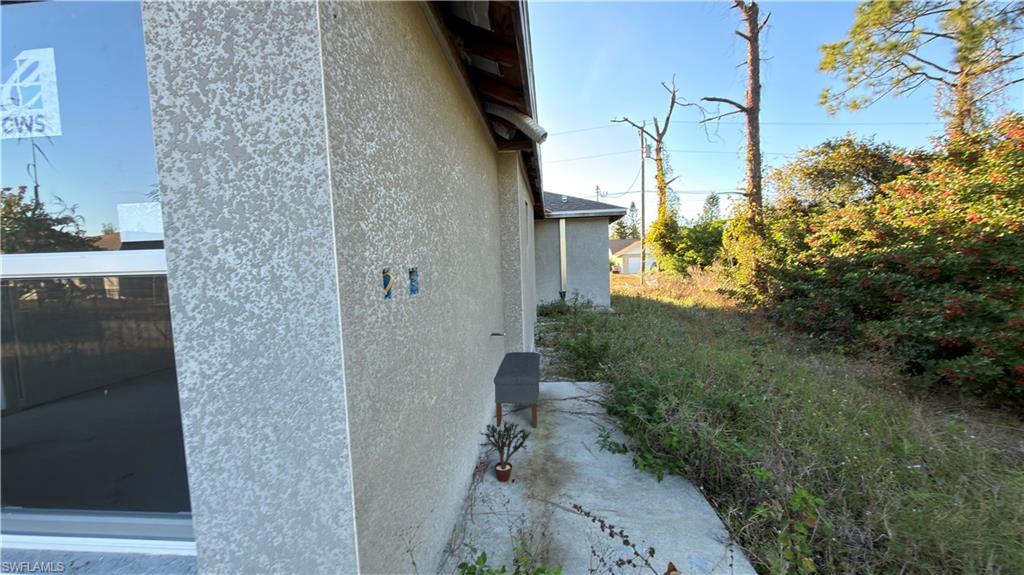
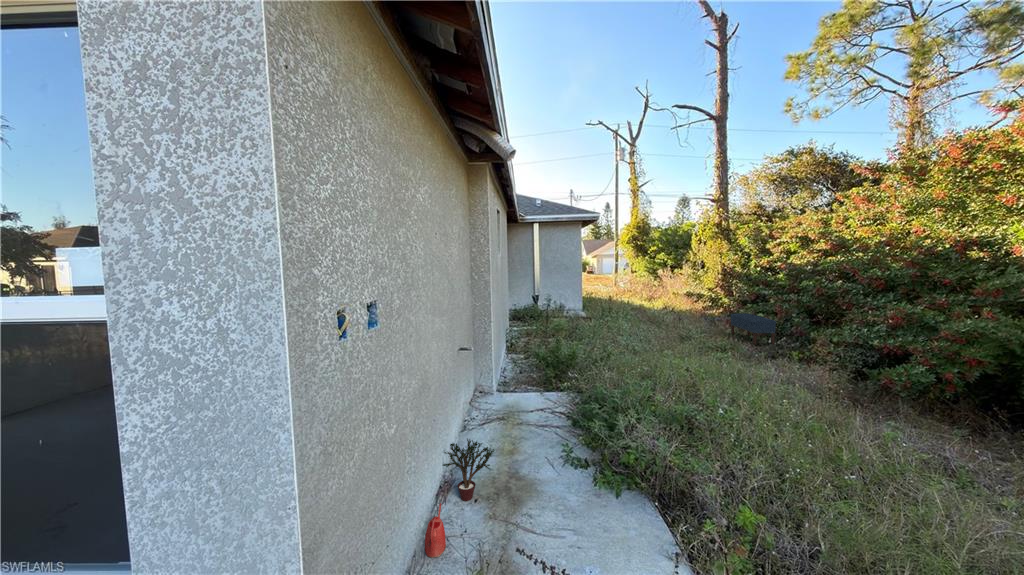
bench: present [494,352,540,428] -> present [731,313,776,345]
watering can: none [464,482,485,534] -> present [425,503,446,558]

